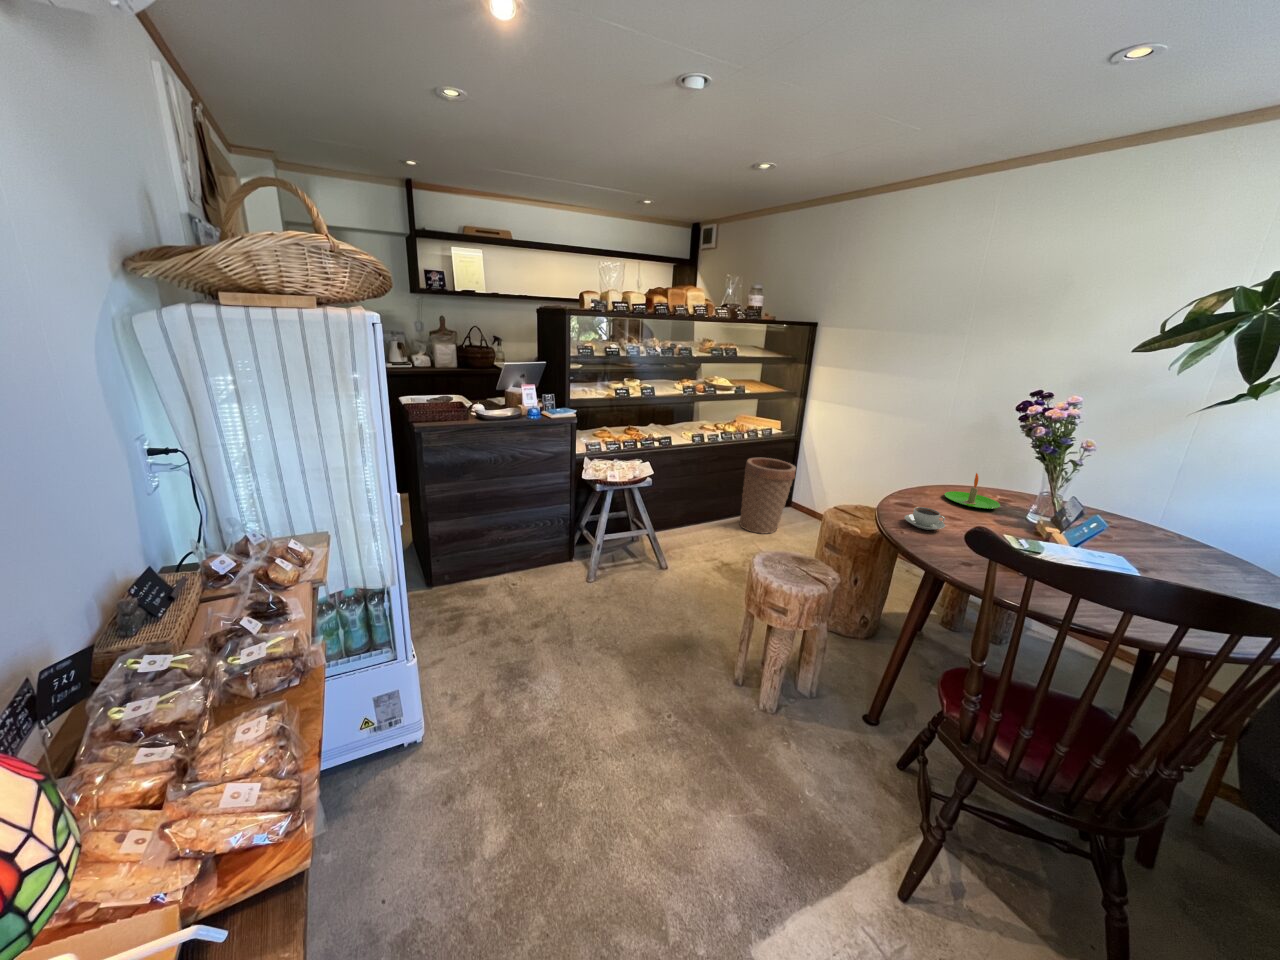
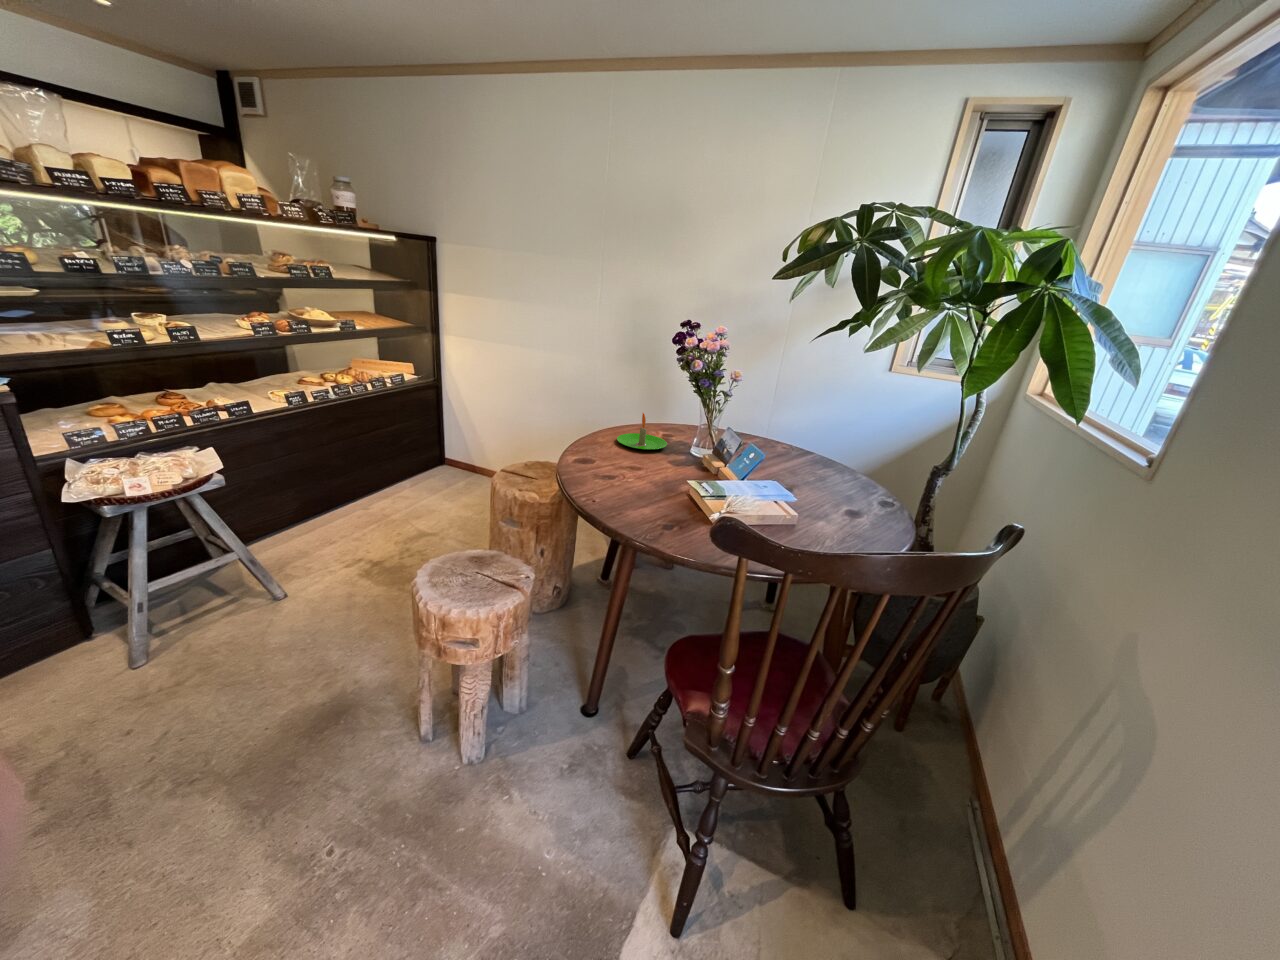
basket: present [740,458,796,534] -> none [378,414,447,512]
coffee cup: present [904,507,945,530] -> none [590,463,631,489]

